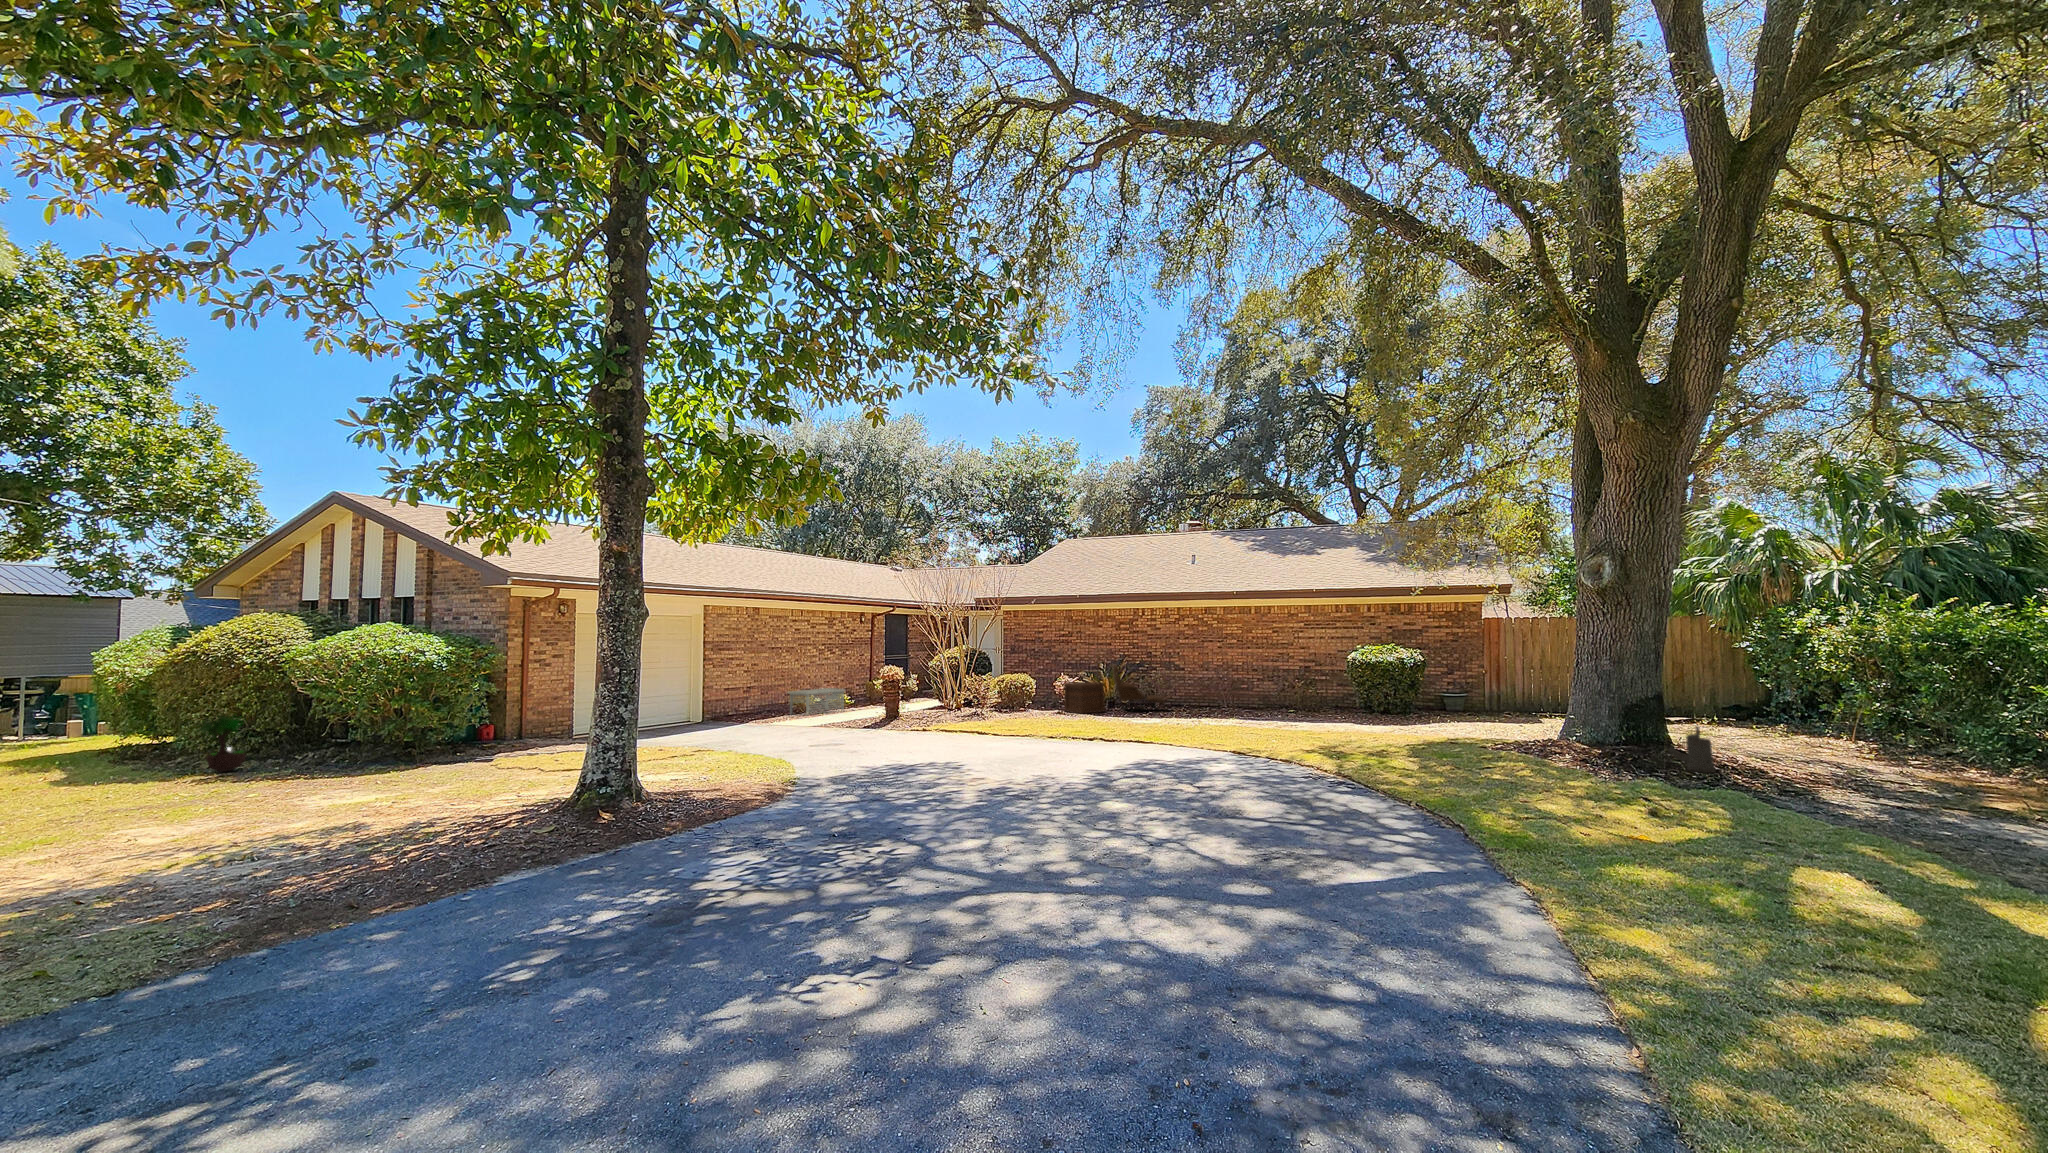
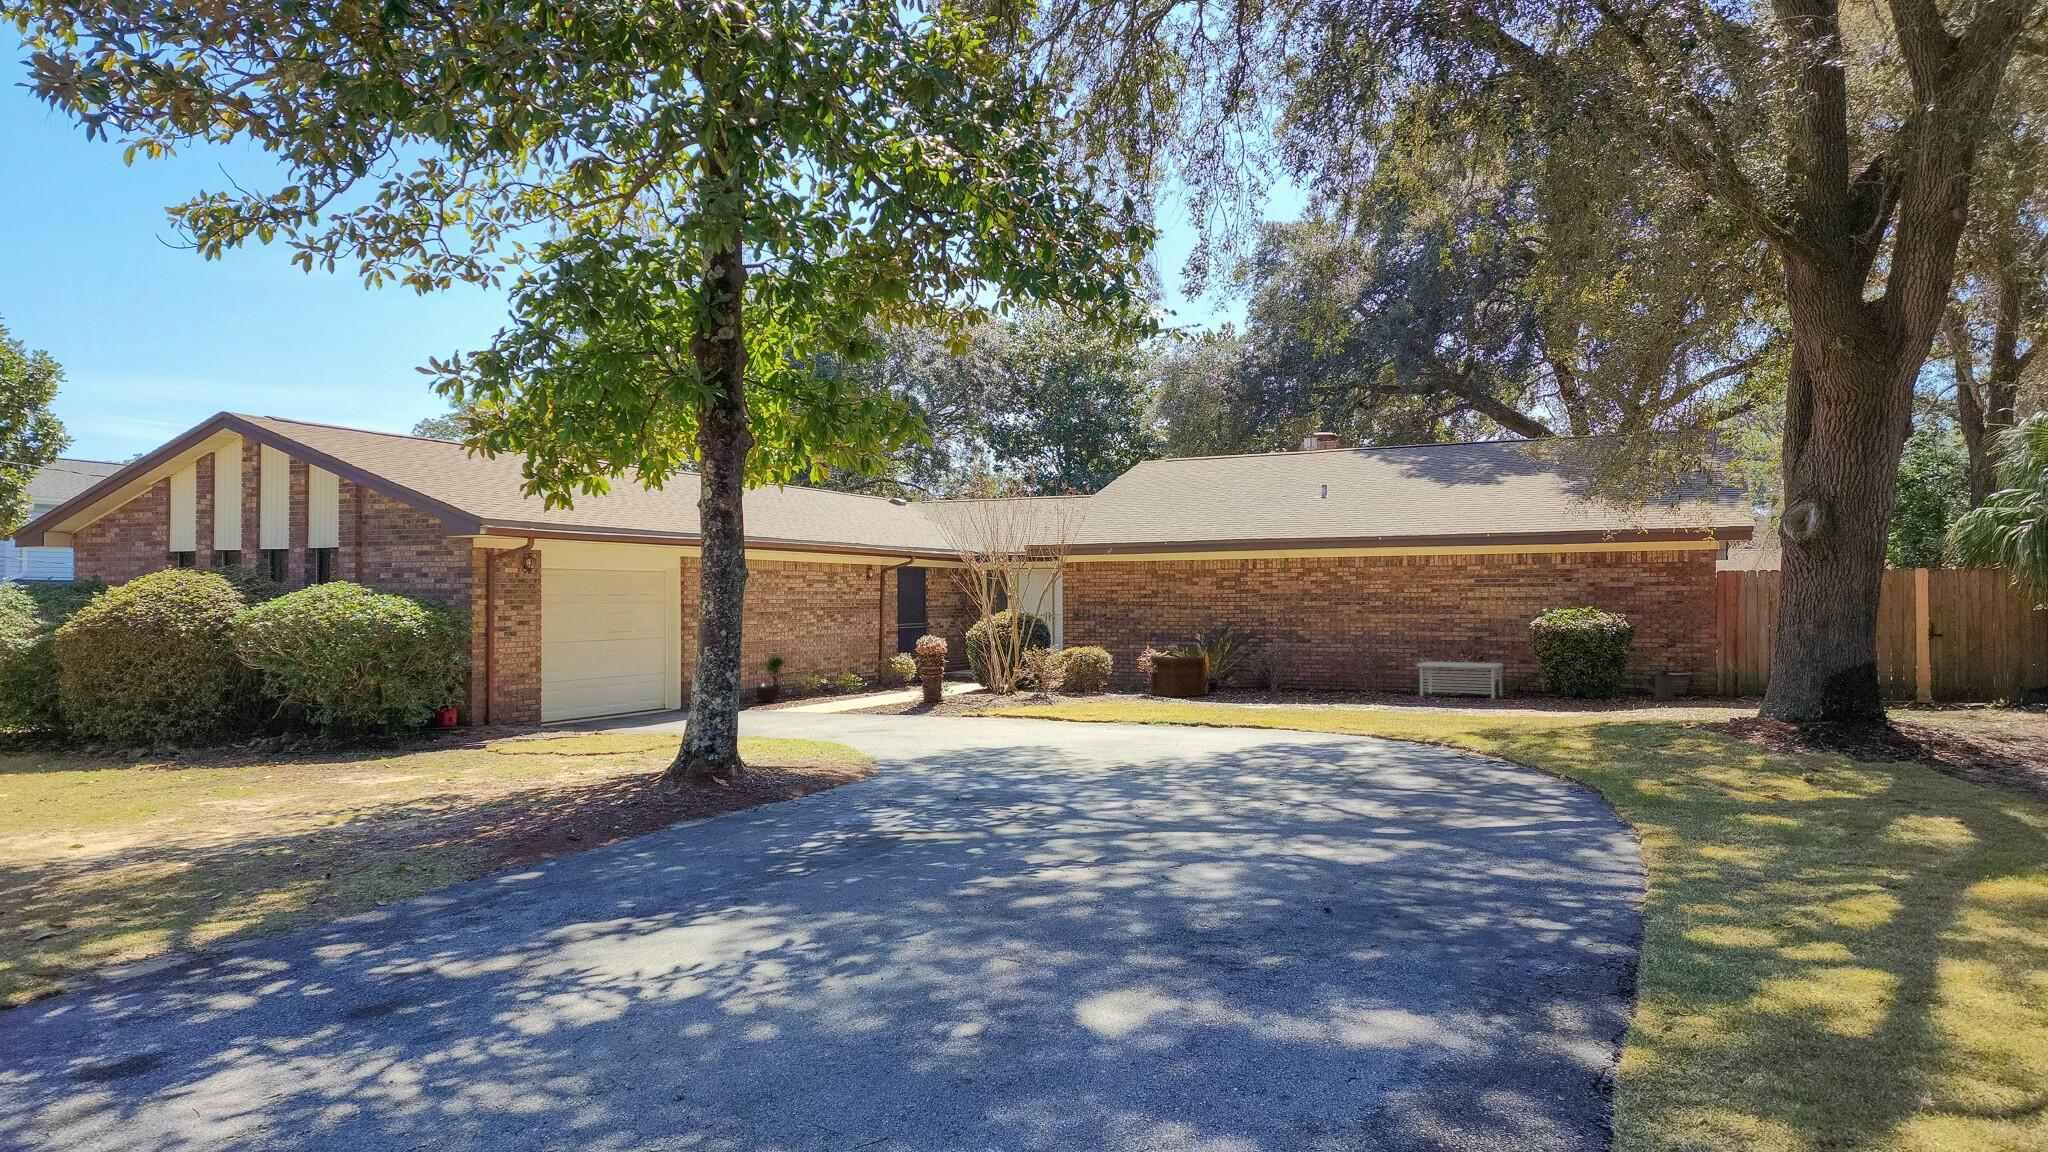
lounge chair: present [1112,664,1165,711] -> none [1215,631,1286,695]
storage bench: present [789,688,845,715] -> present [1417,662,1503,699]
potted tree: present [197,715,246,772] -> present [756,655,785,702]
watering can: present [1668,726,1715,773] -> present [1635,665,1674,701]

